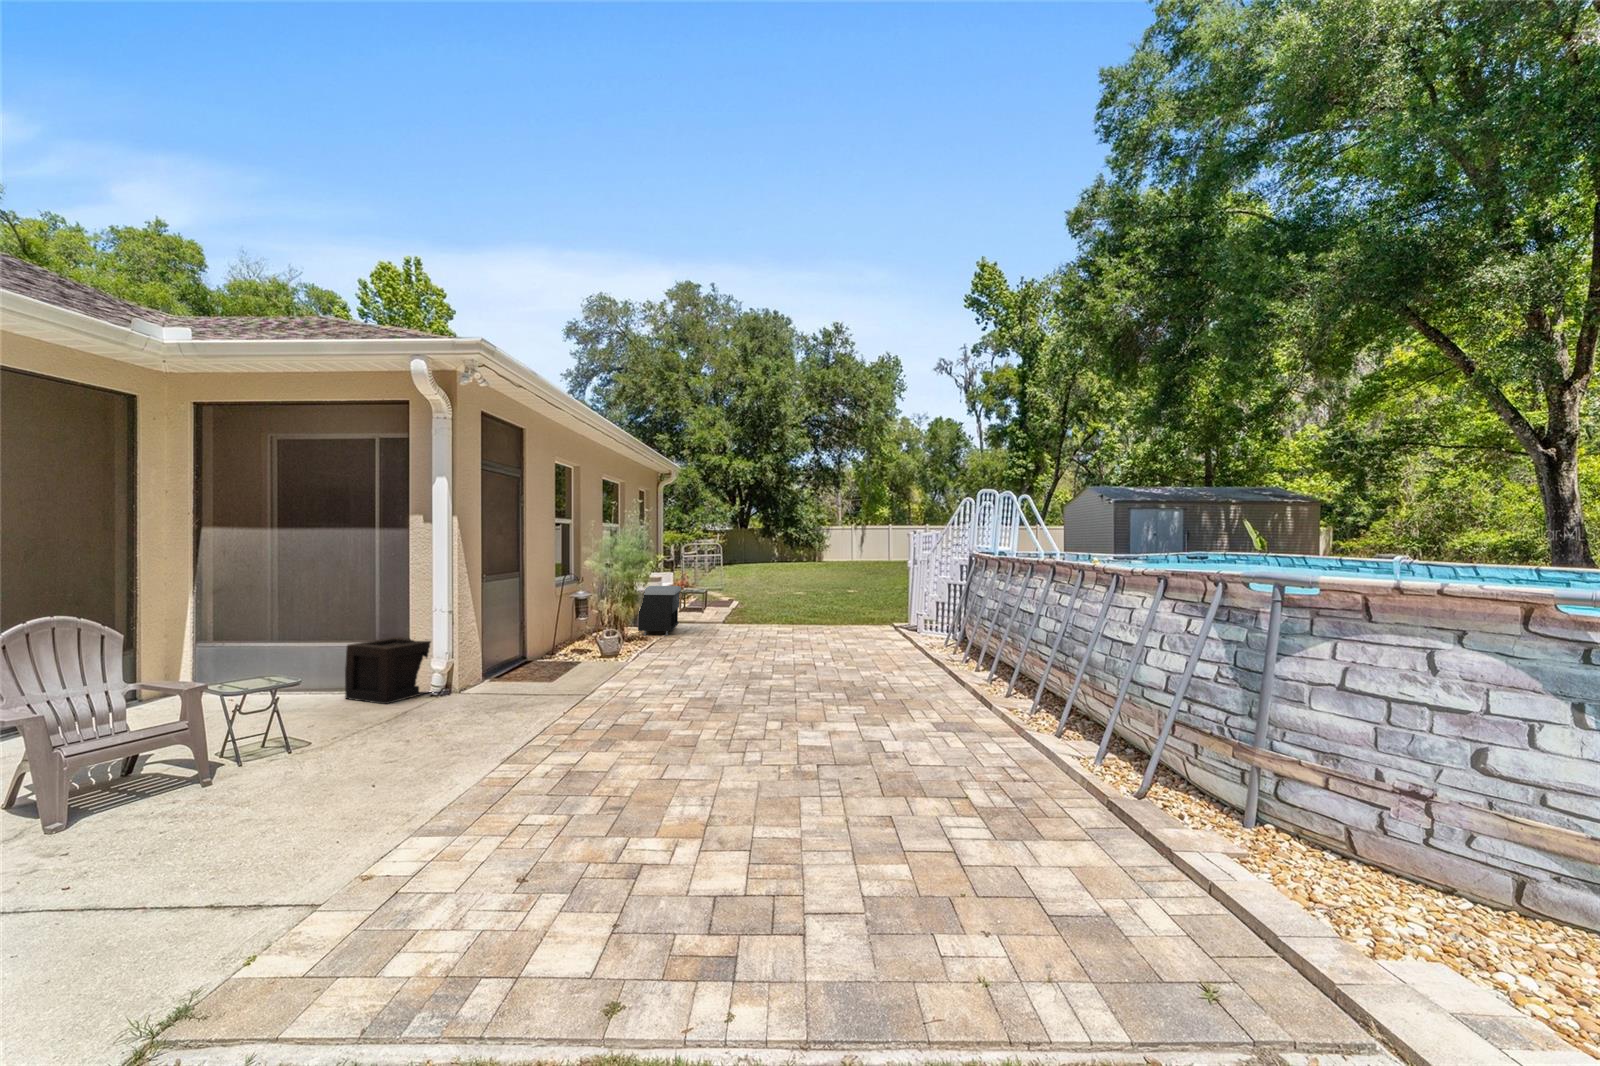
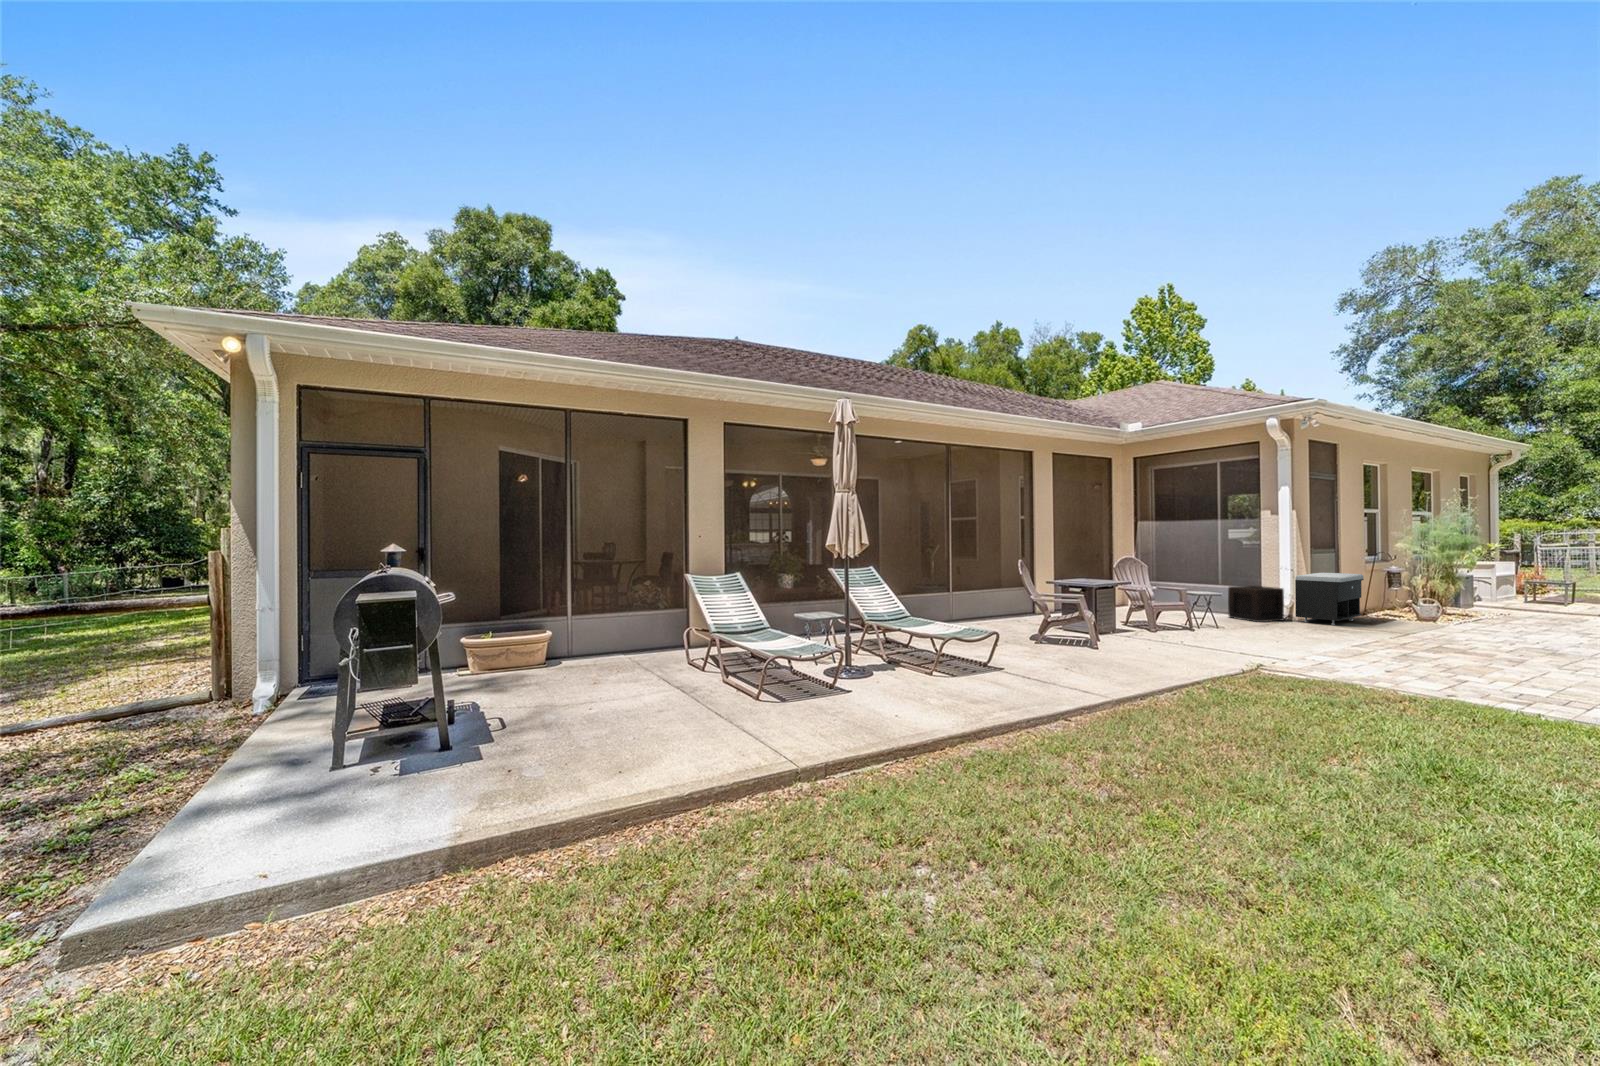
storage bench: present [638,586,681,635] -> present [1295,573,1364,625]

